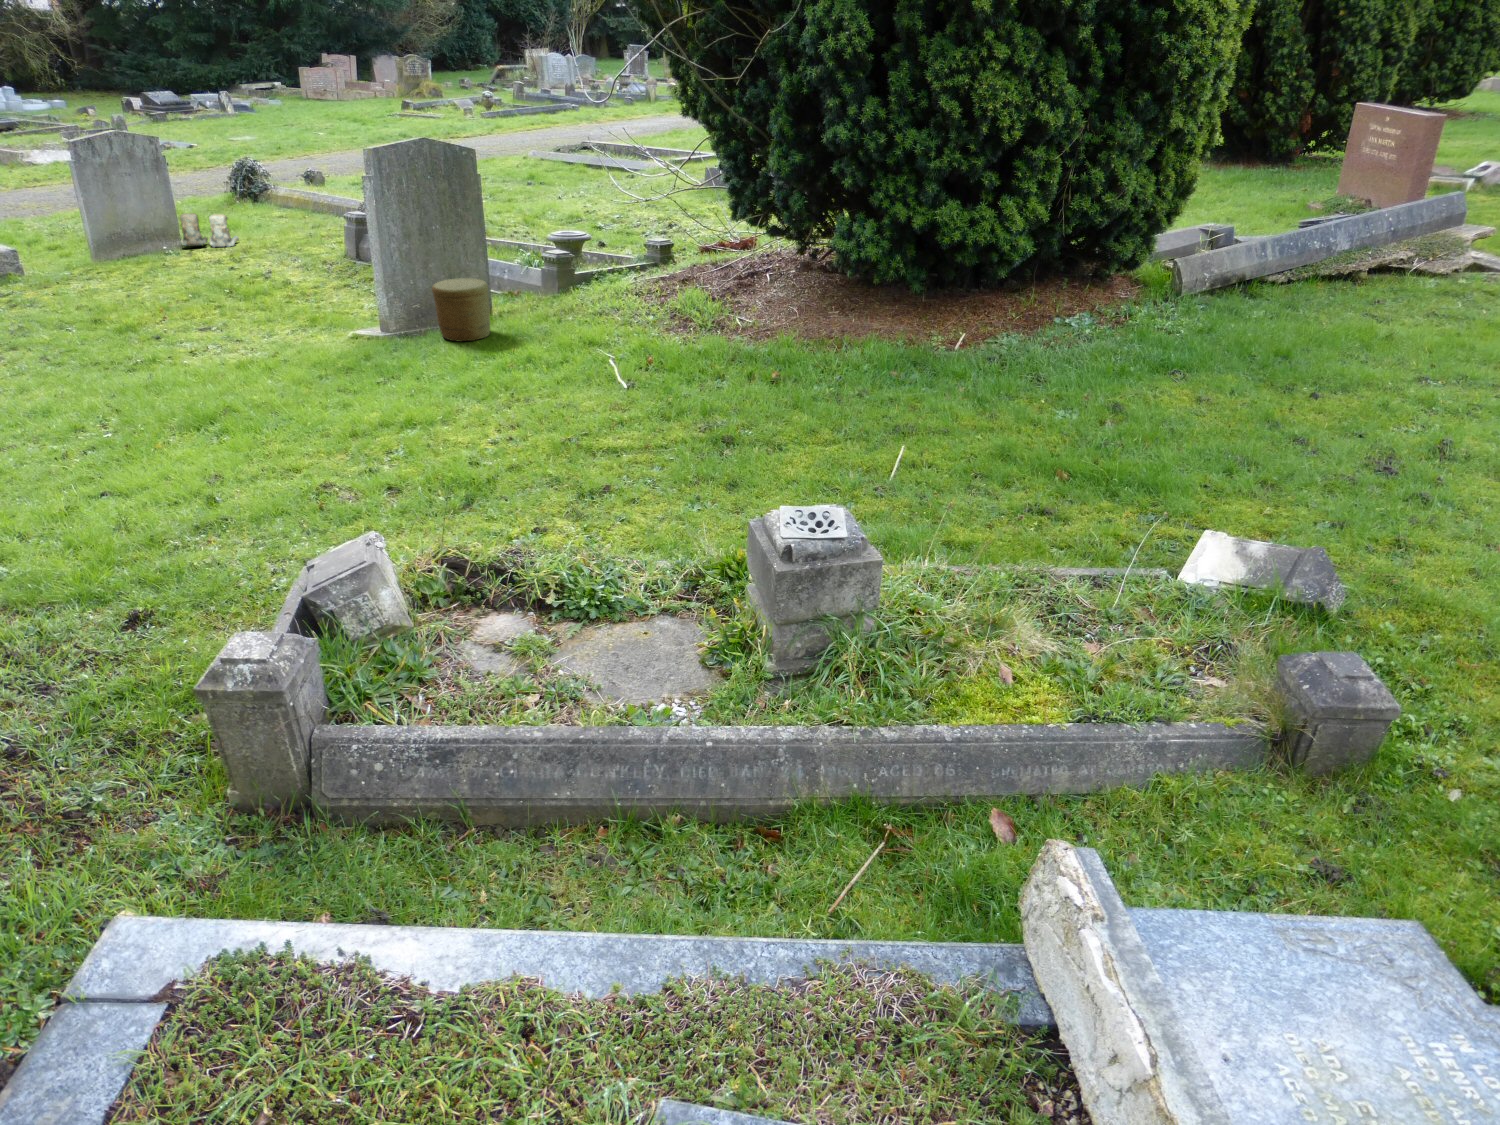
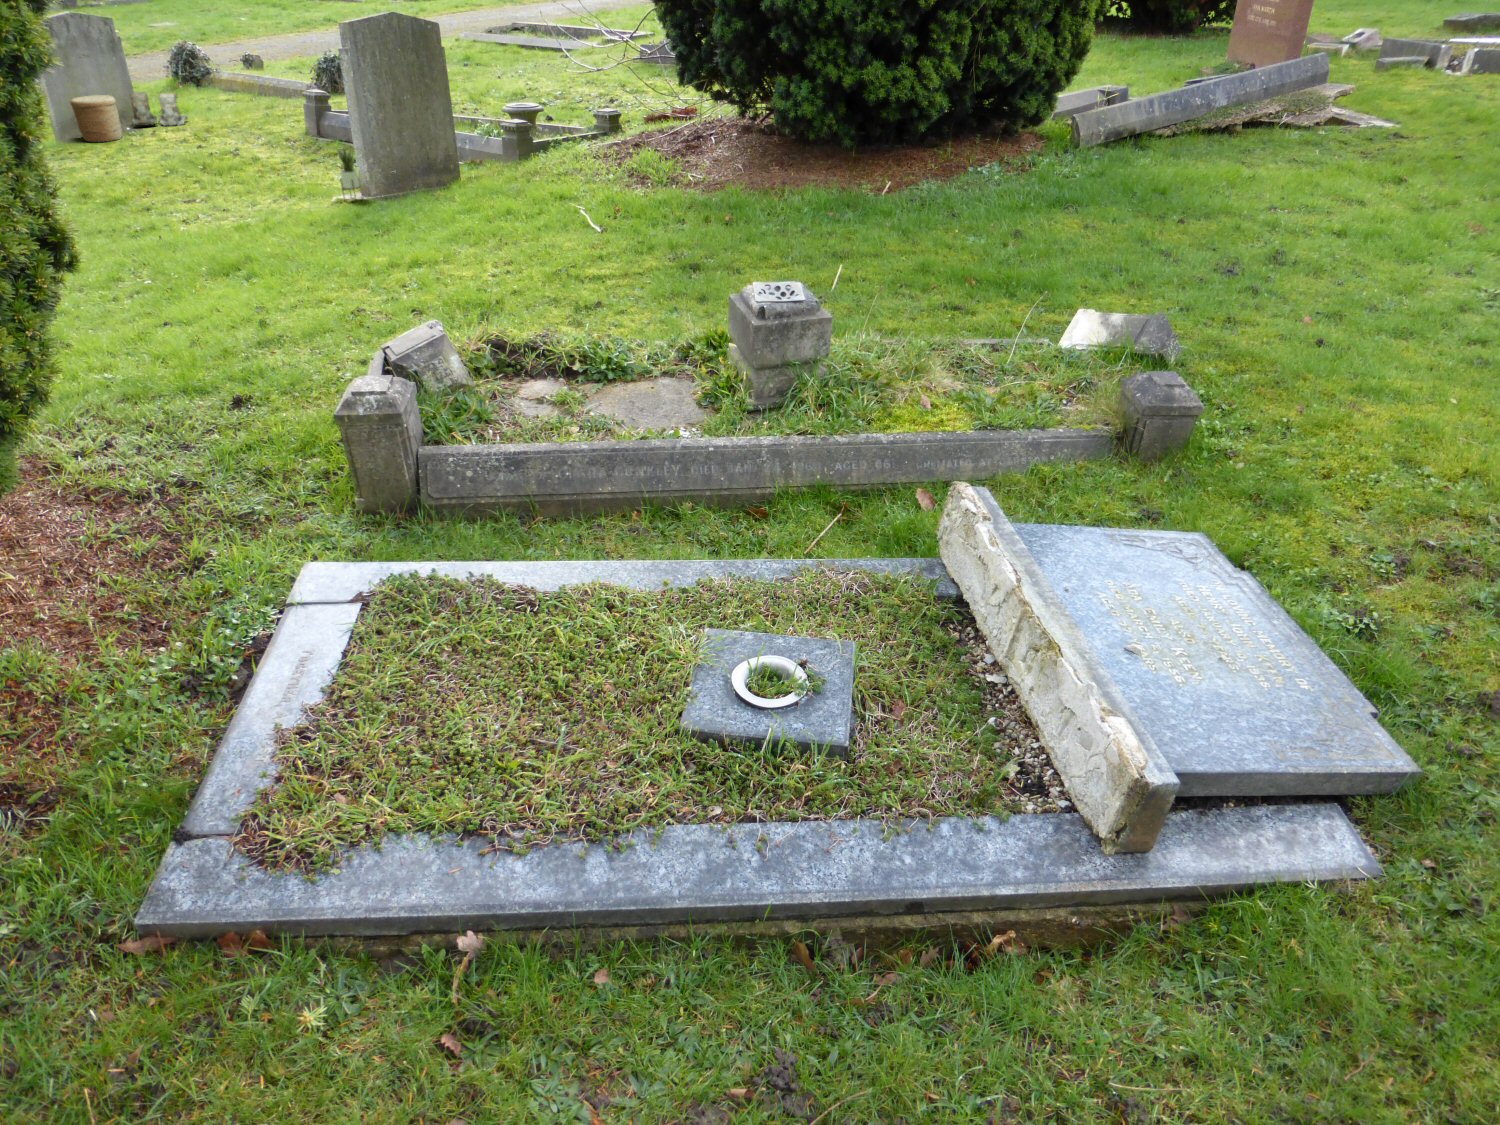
potted plant: none [352,276,382,341] -> present [337,147,361,191]
woven basket: present [432,278,490,342] -> present [70,95,123,142]

